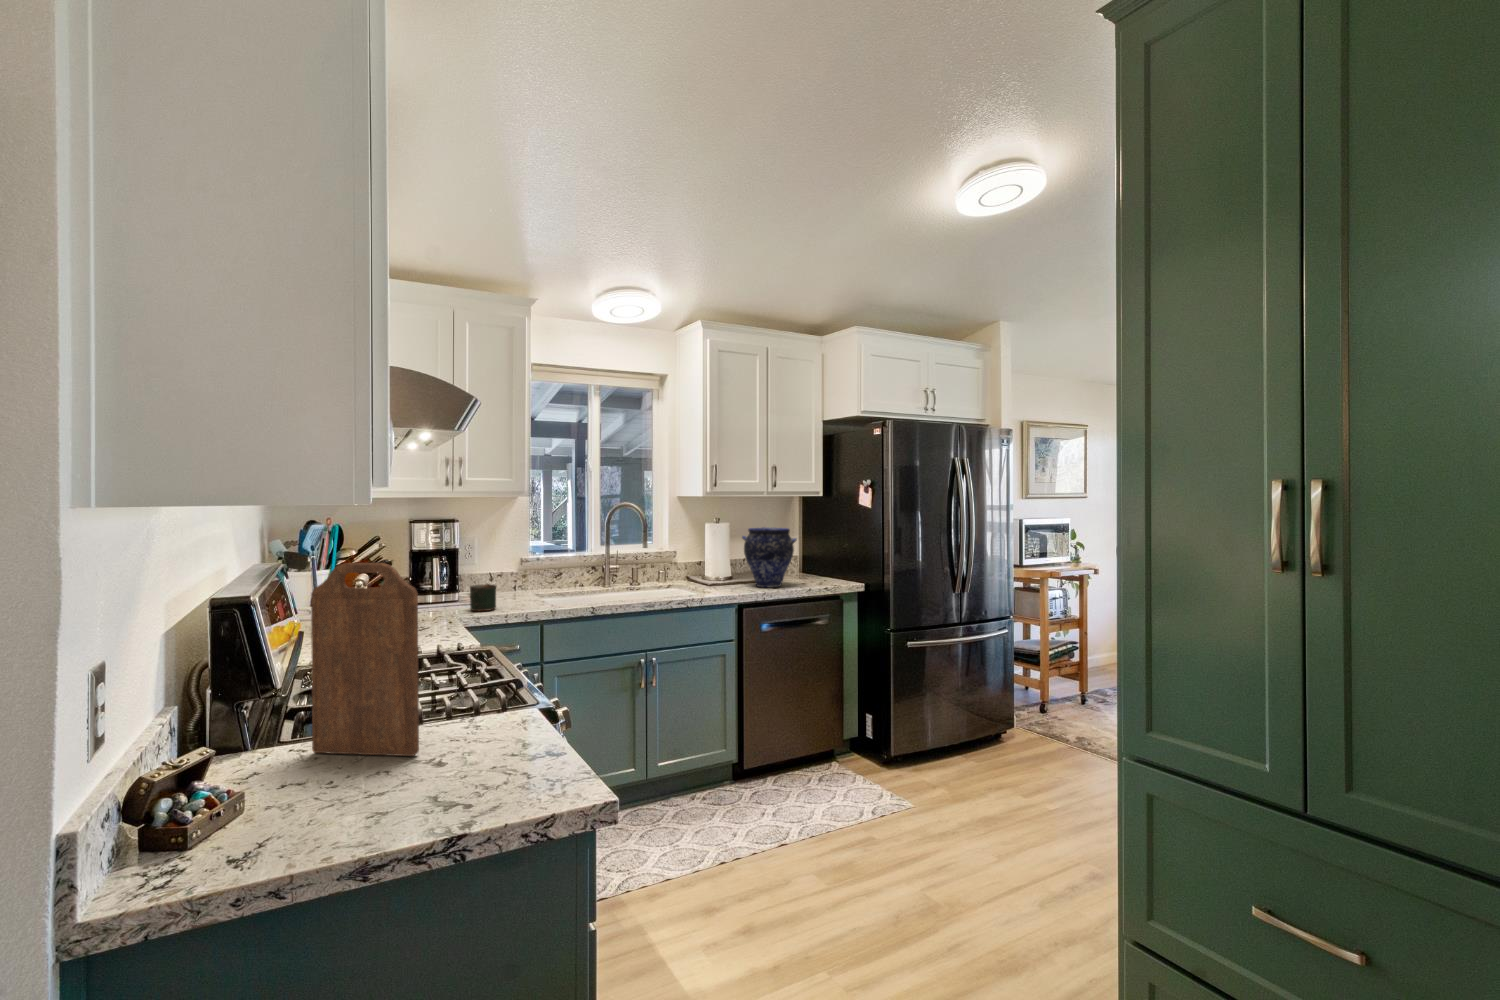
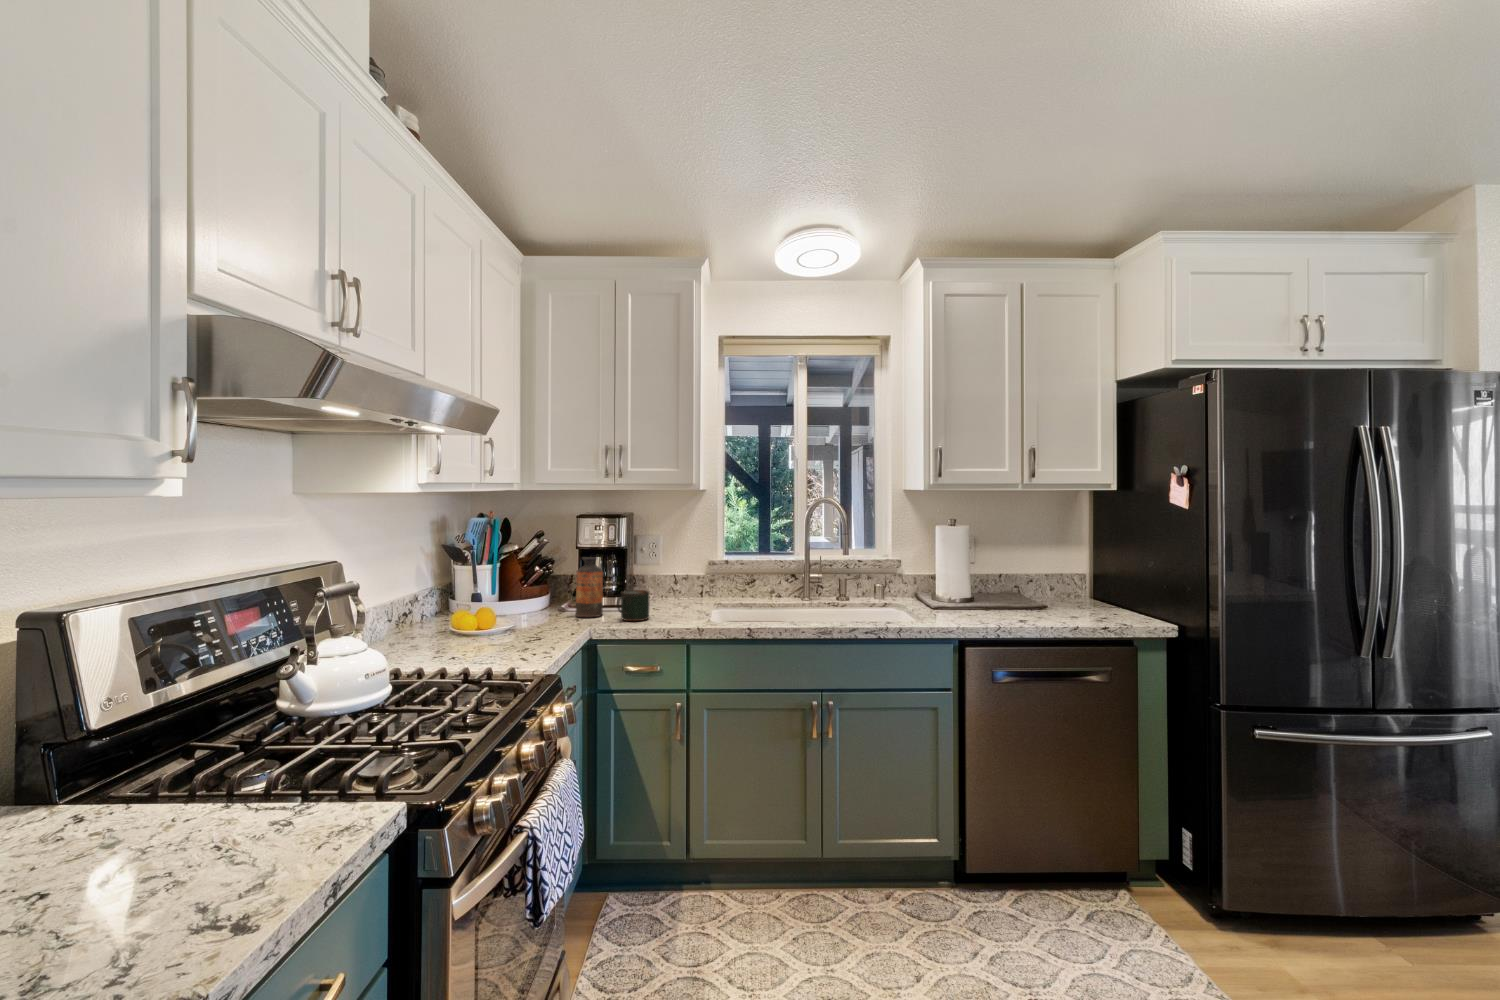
vase: present [742,528,797,587] -> none [976,534,1058,619]
bottle: none [420,558,446,613] -> present [576,557,603,617]
cutting board: present [311,563,419,756] -> none [63,565,123,871]

